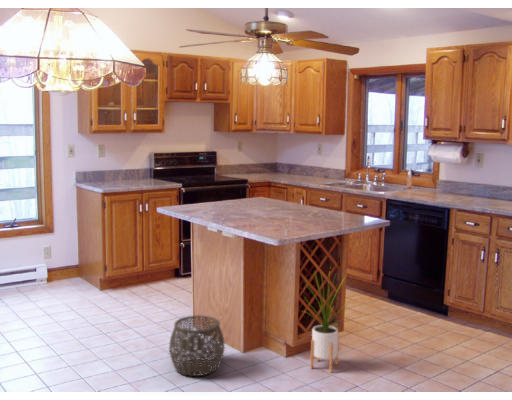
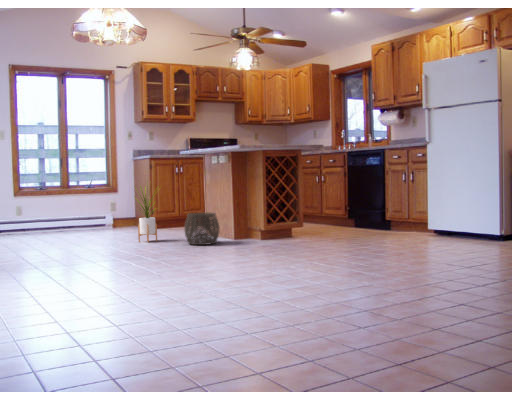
house plant: present [310,279,341,372] -> present [136,186,157,242]

